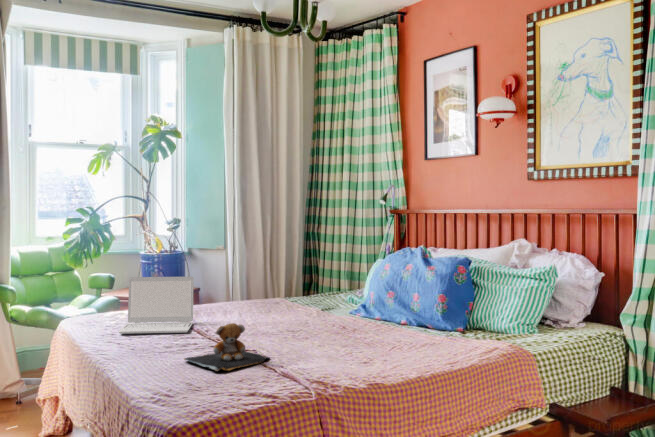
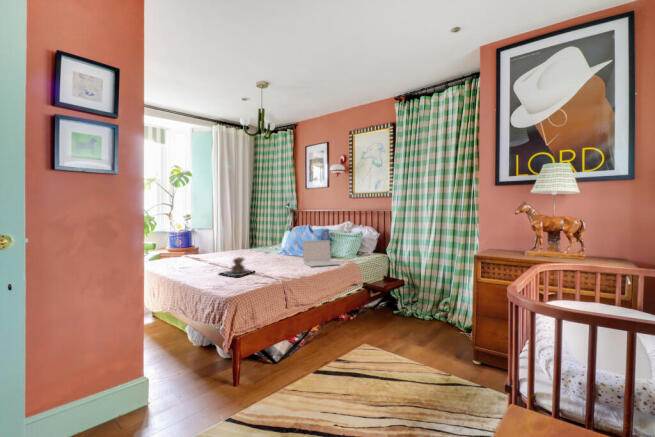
laptop: present [119,277,194,334] -> present [303,240,338,266]

